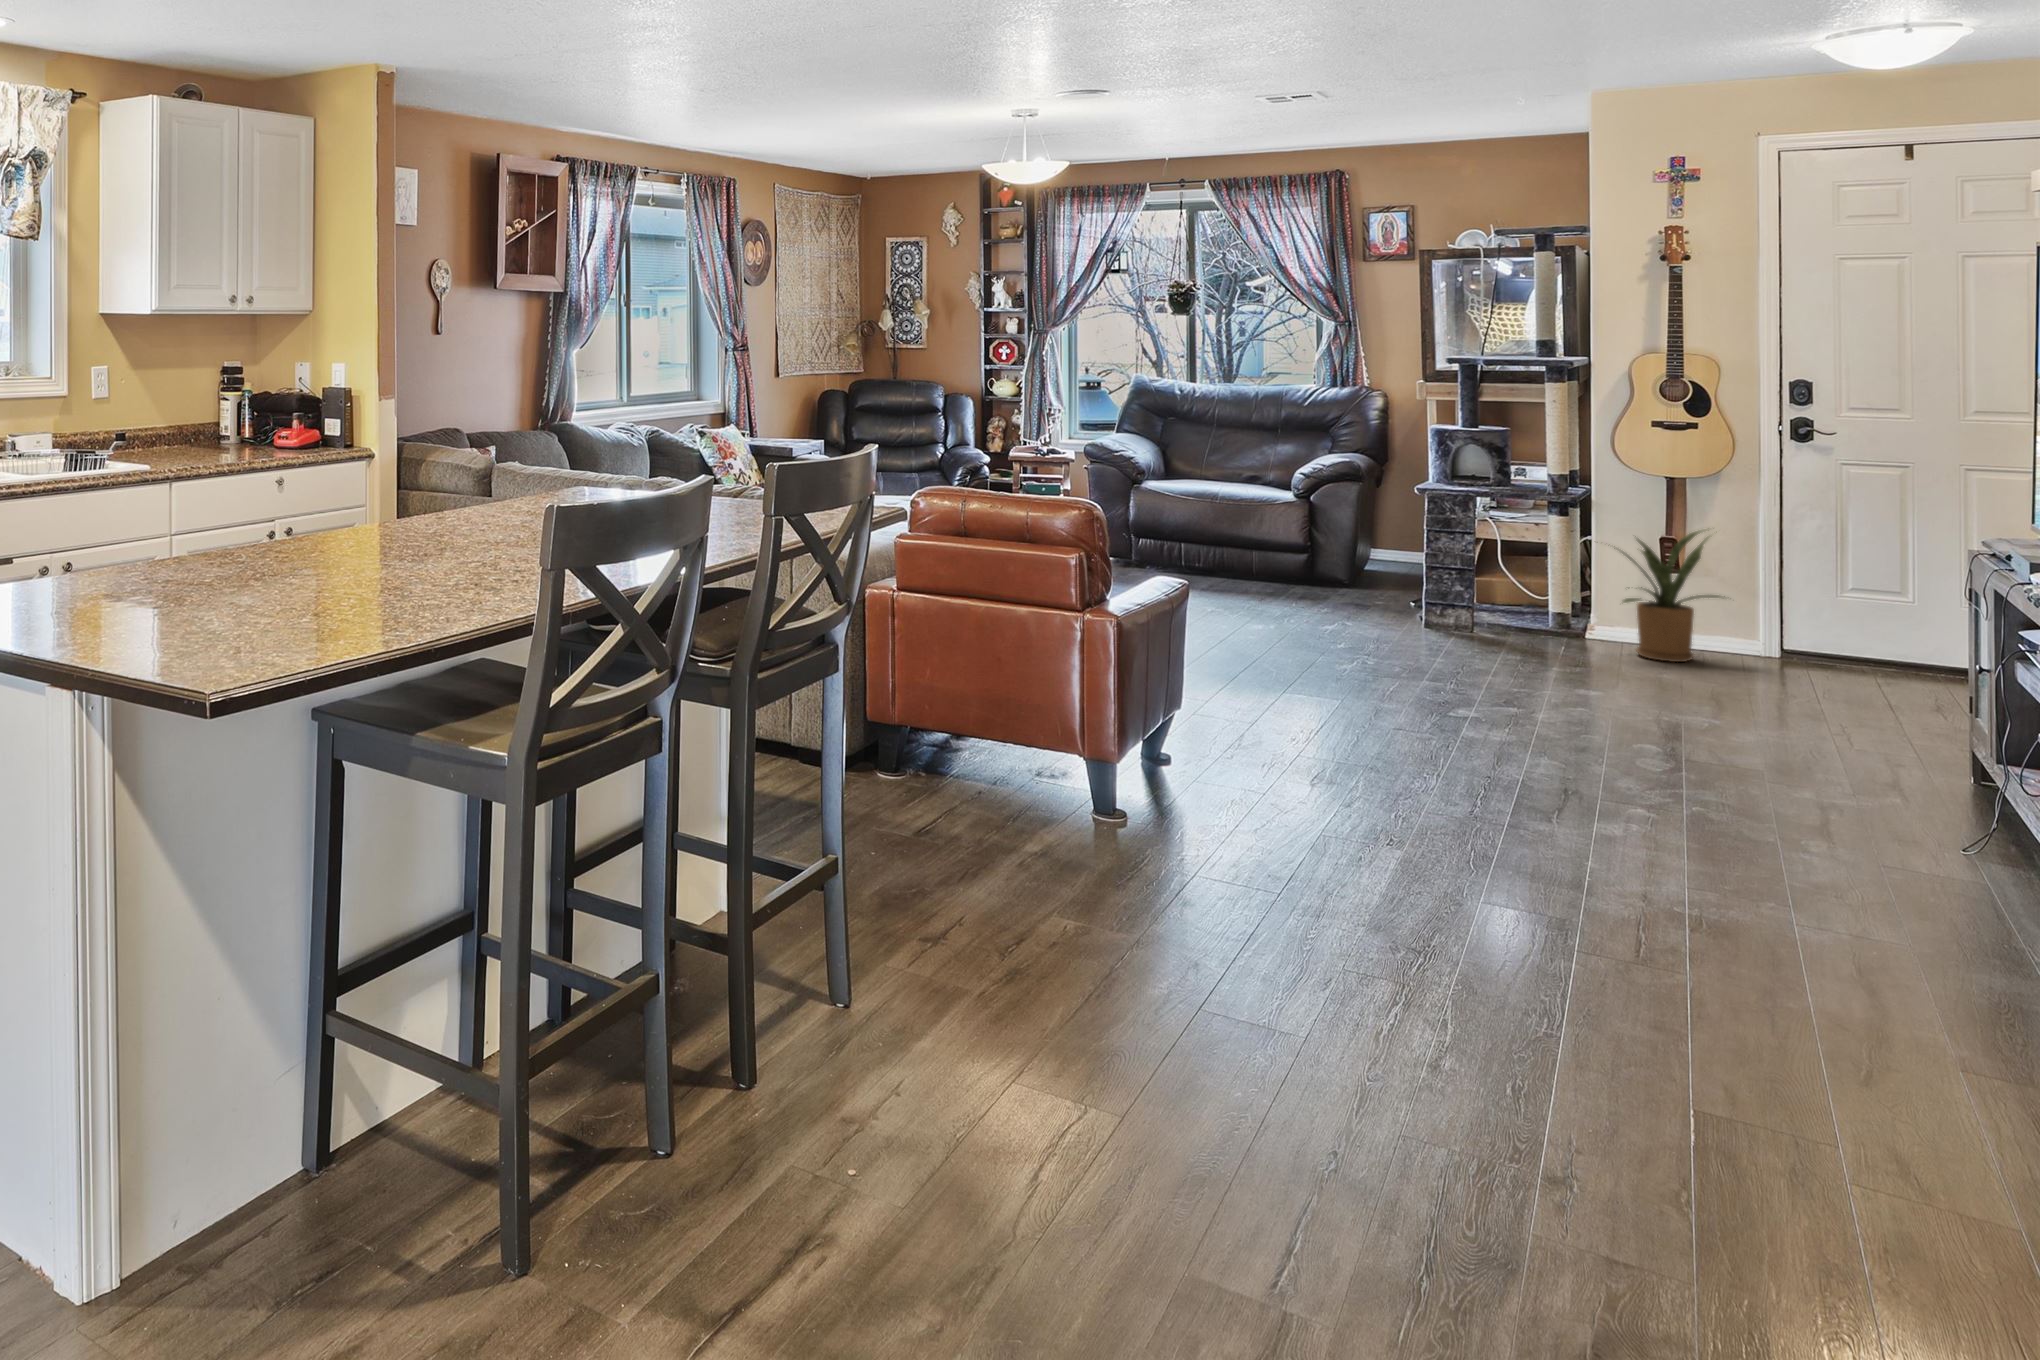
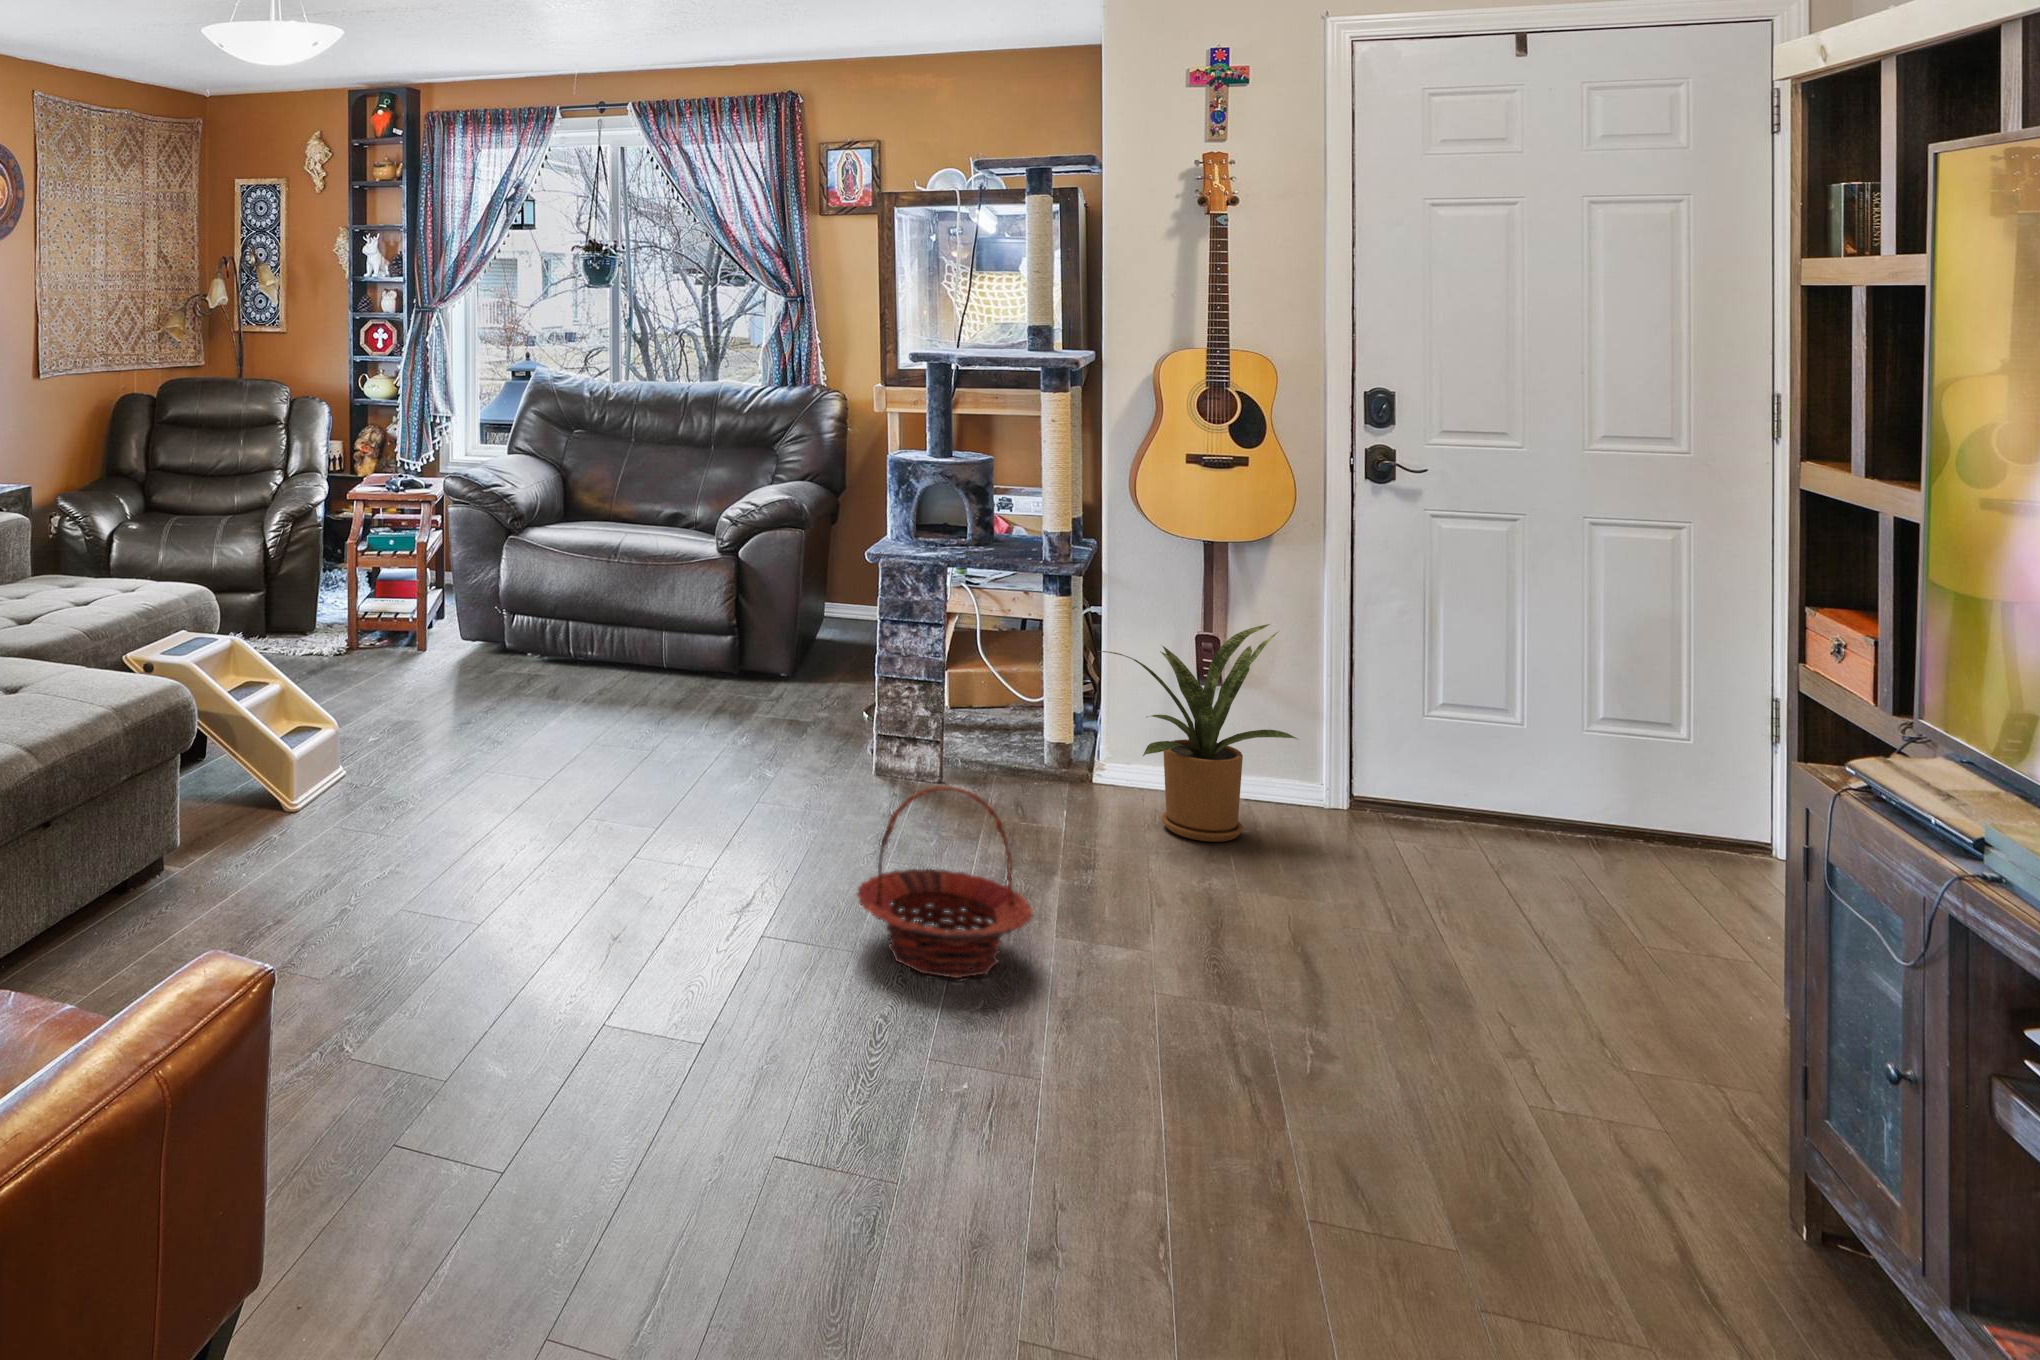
basket: none [1428,590,1541,693] -> present [857,786,1032,978]

